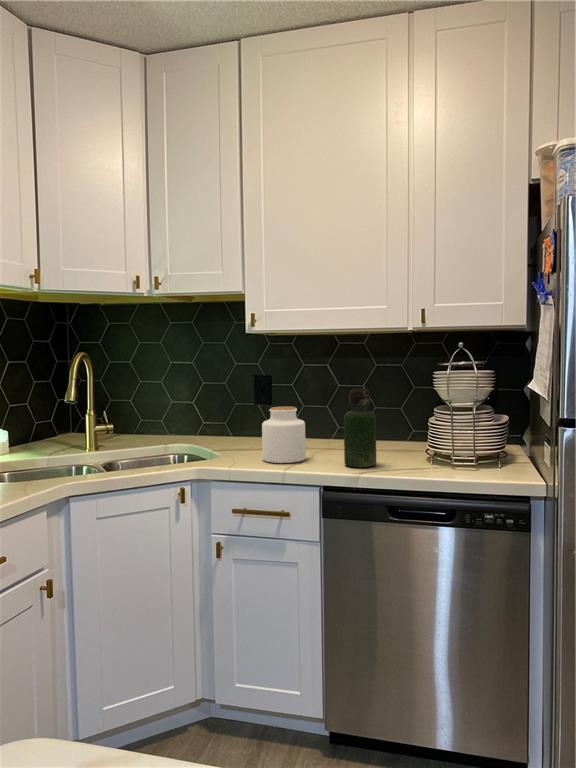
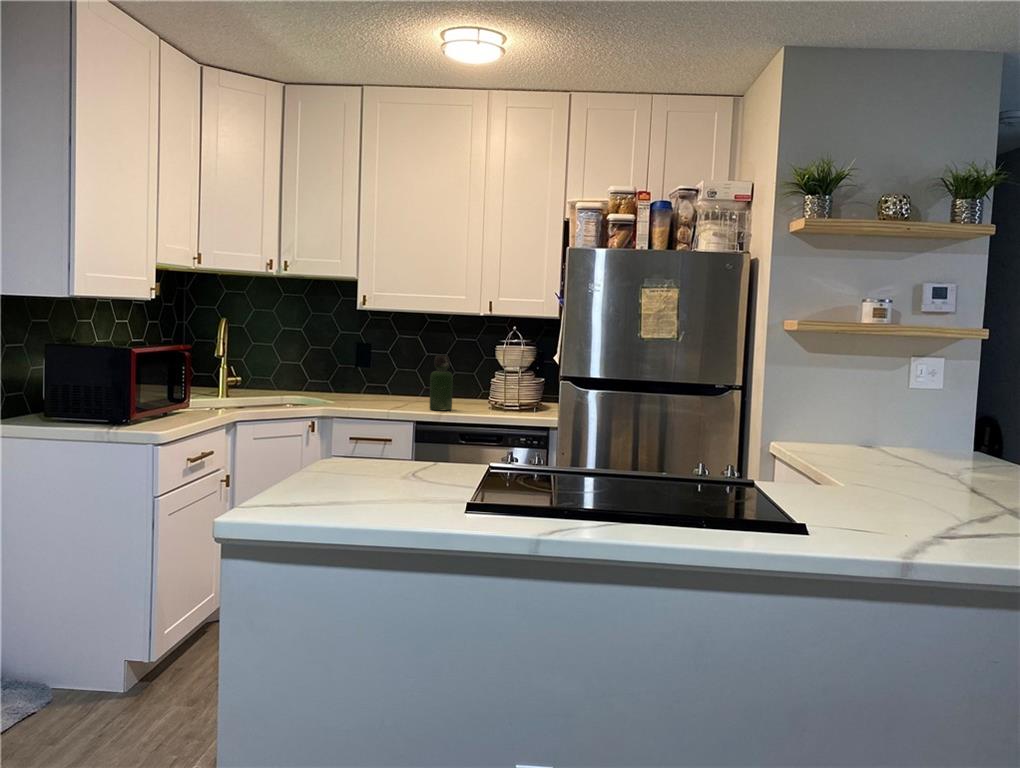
jar: present [262,406,306,463] -> none [369,367,401,407]

